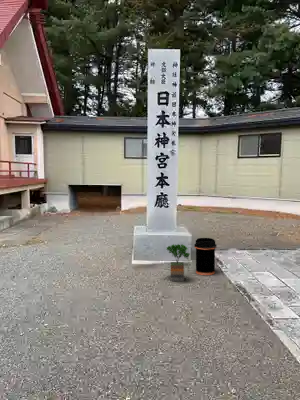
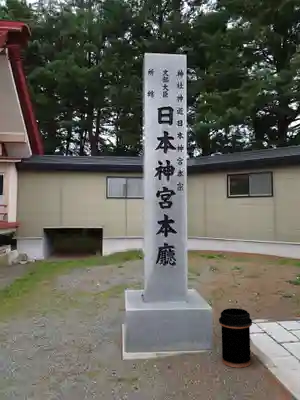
potted tree: present [167,244,190,281] -> none [180,322,219,383]

